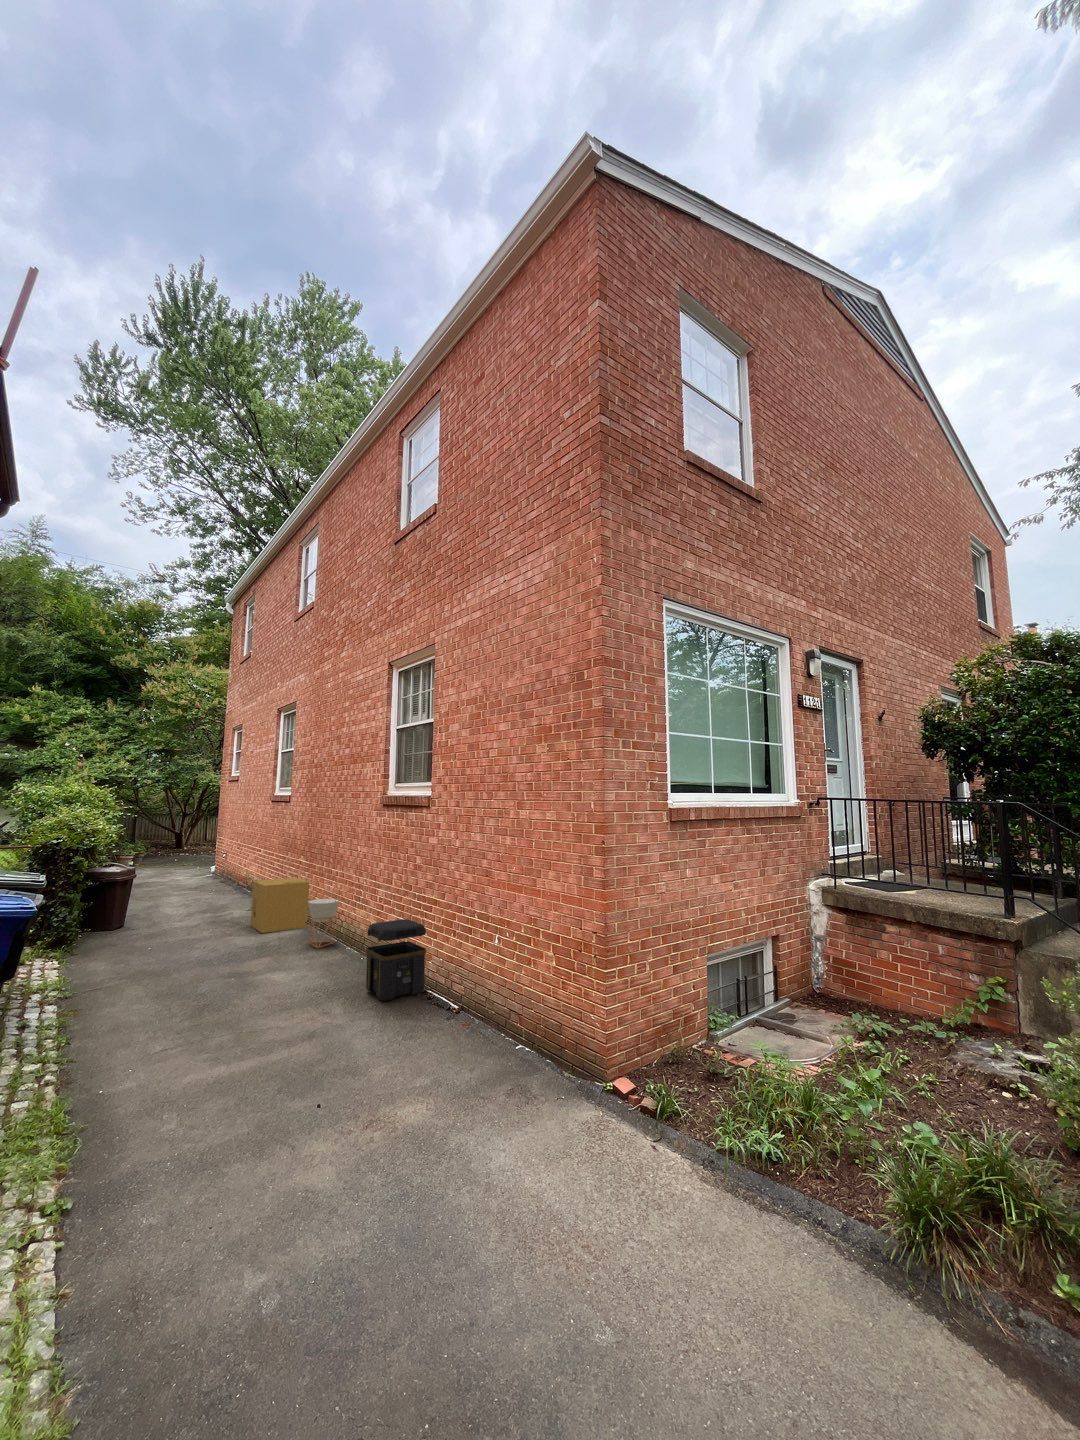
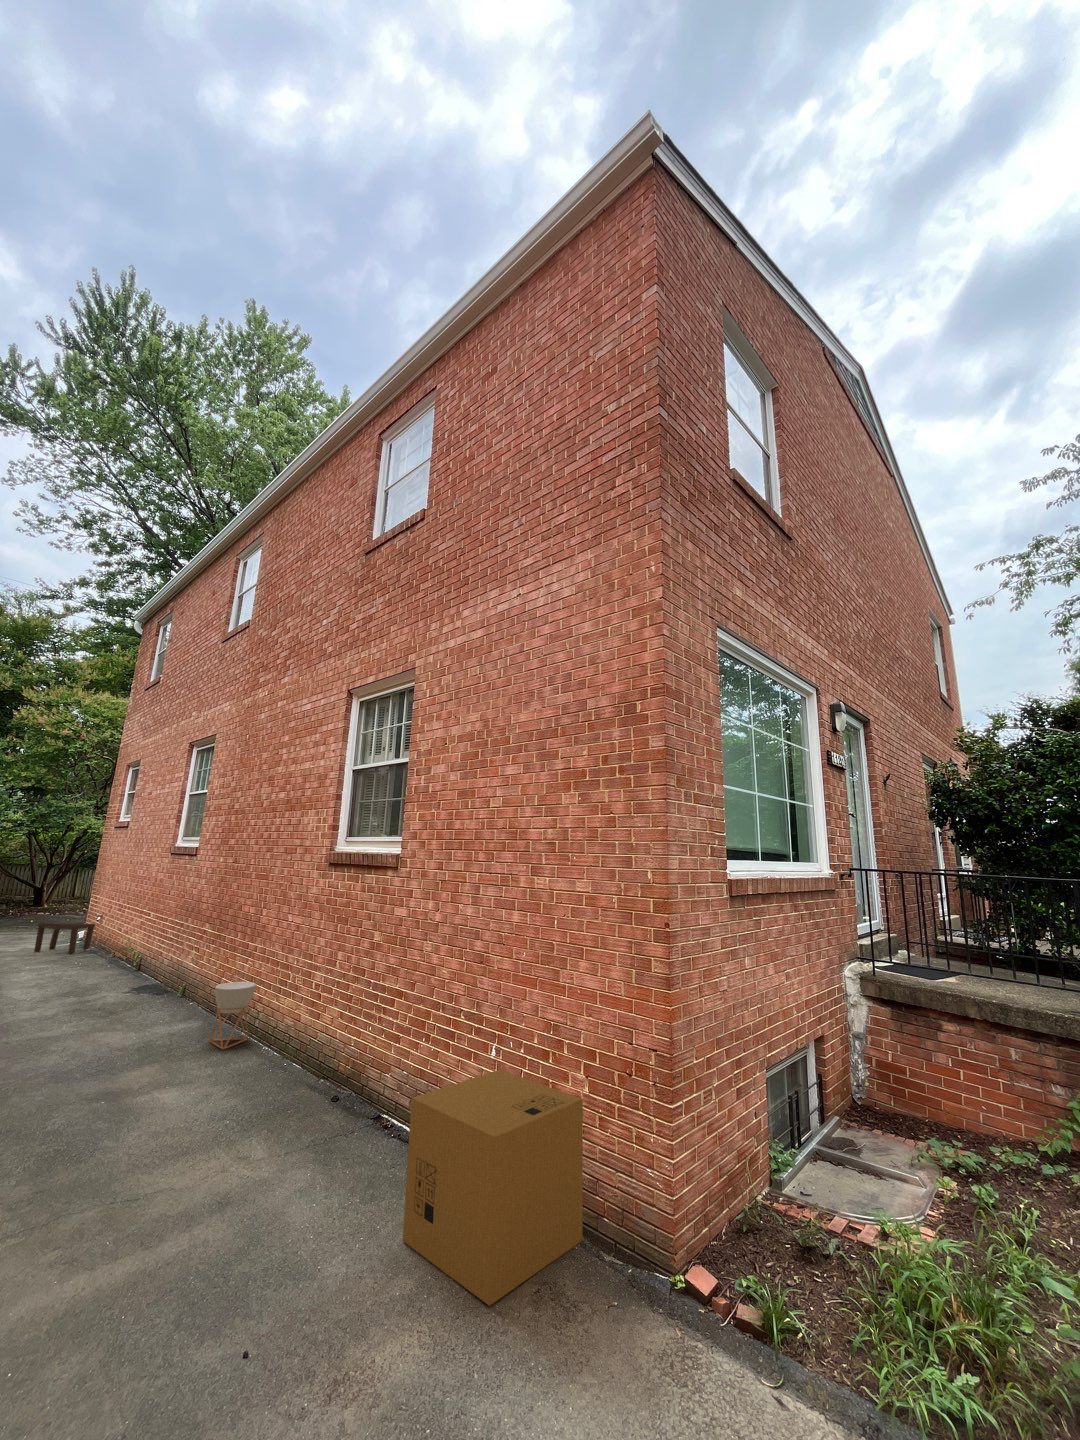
bench: none [180,858,223,883] -> present [34,923,95,954]
cardboard box: present [251,878,311,933] -> present [403,1070,583,1306]
toolbox: present [366,919,426,1001] -> none [298,1015,385,1134]

